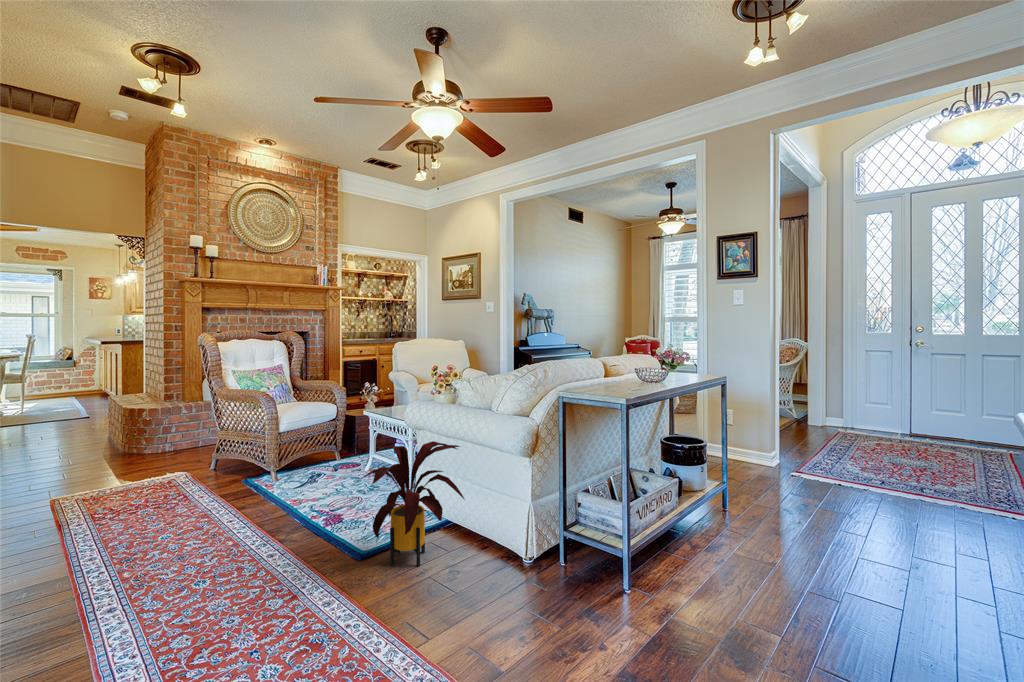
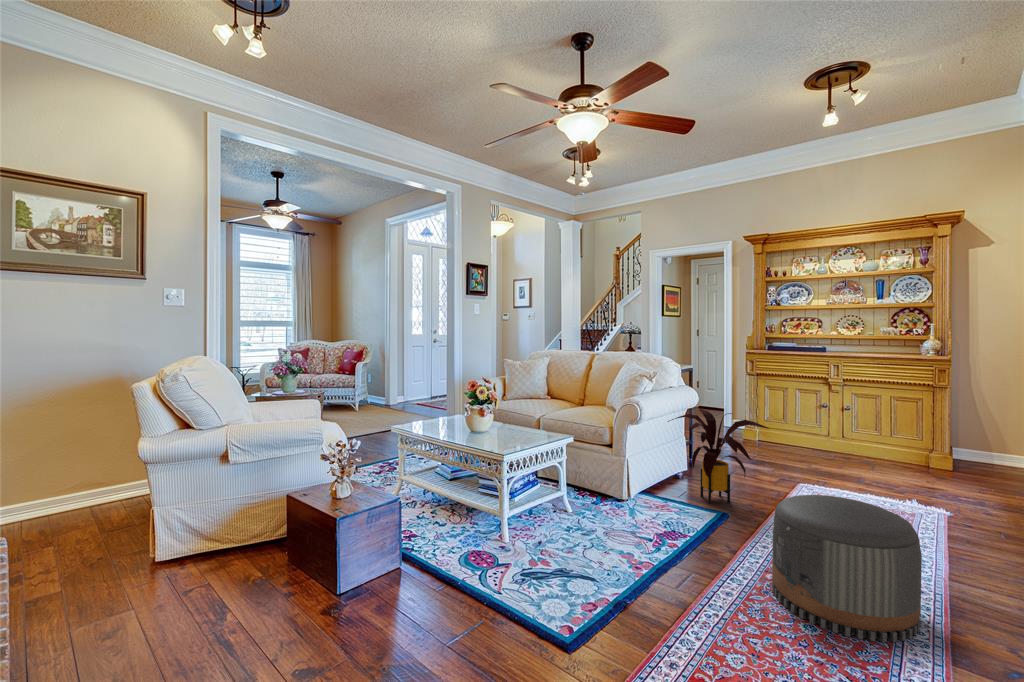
pouf: none [95,470,224,588] -> present [772,495,922,642]

